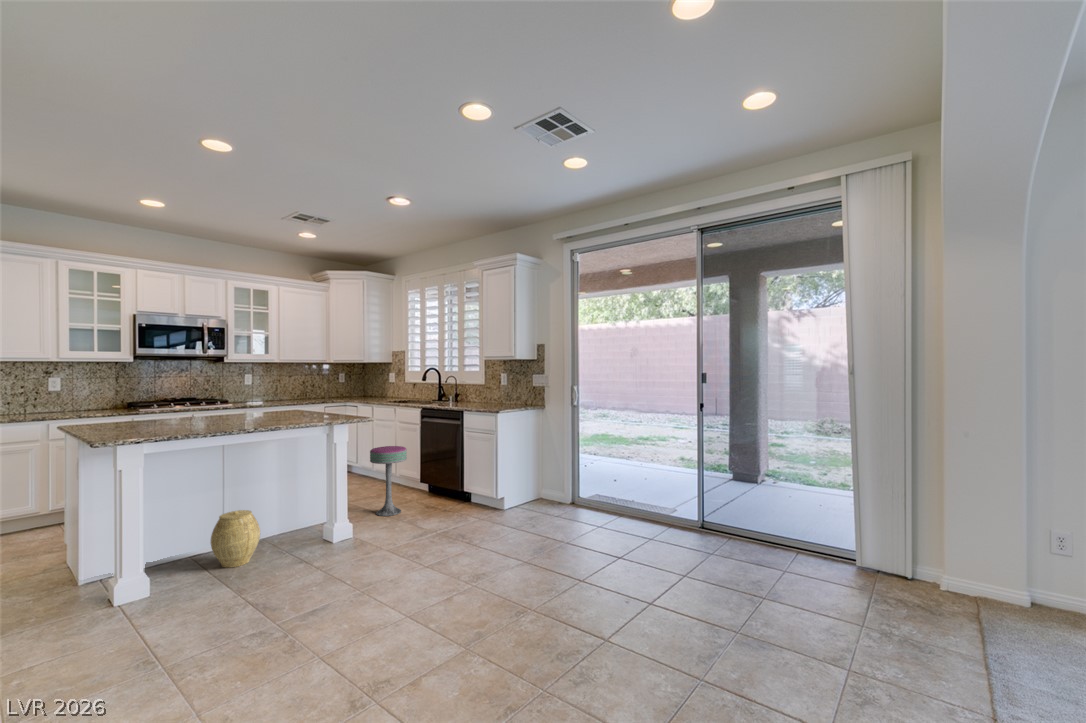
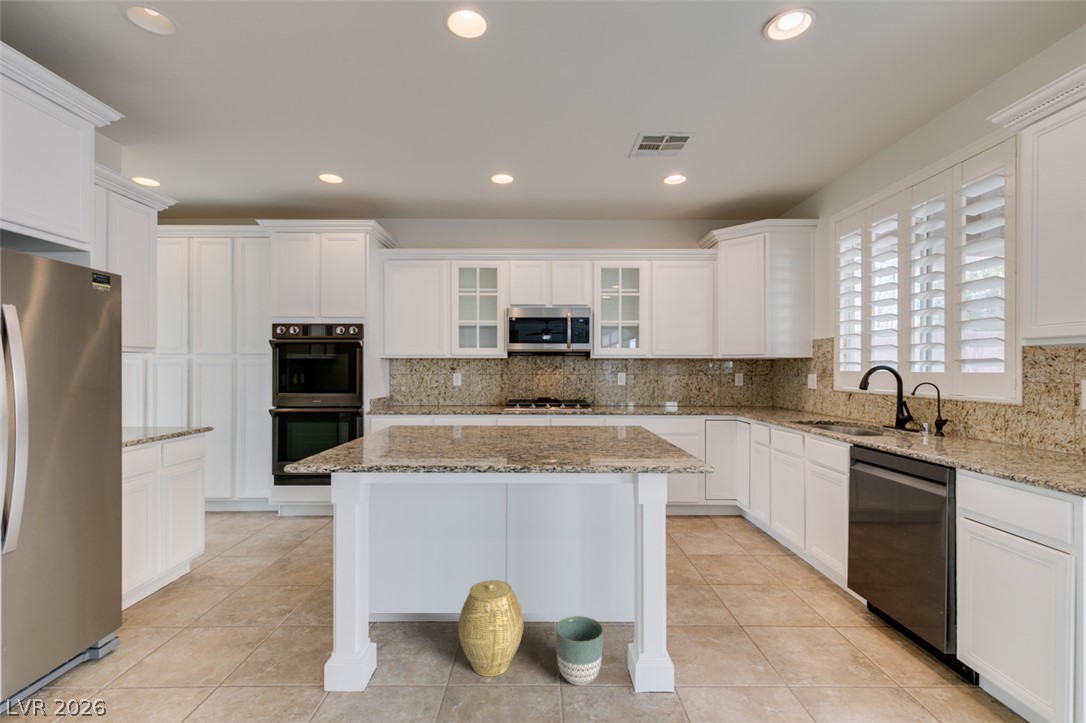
bar stool: present [370,446,407,516] -> none [732,511,806,657]
planter: none [284,516,315,551] -> present [556,616,603,685]

